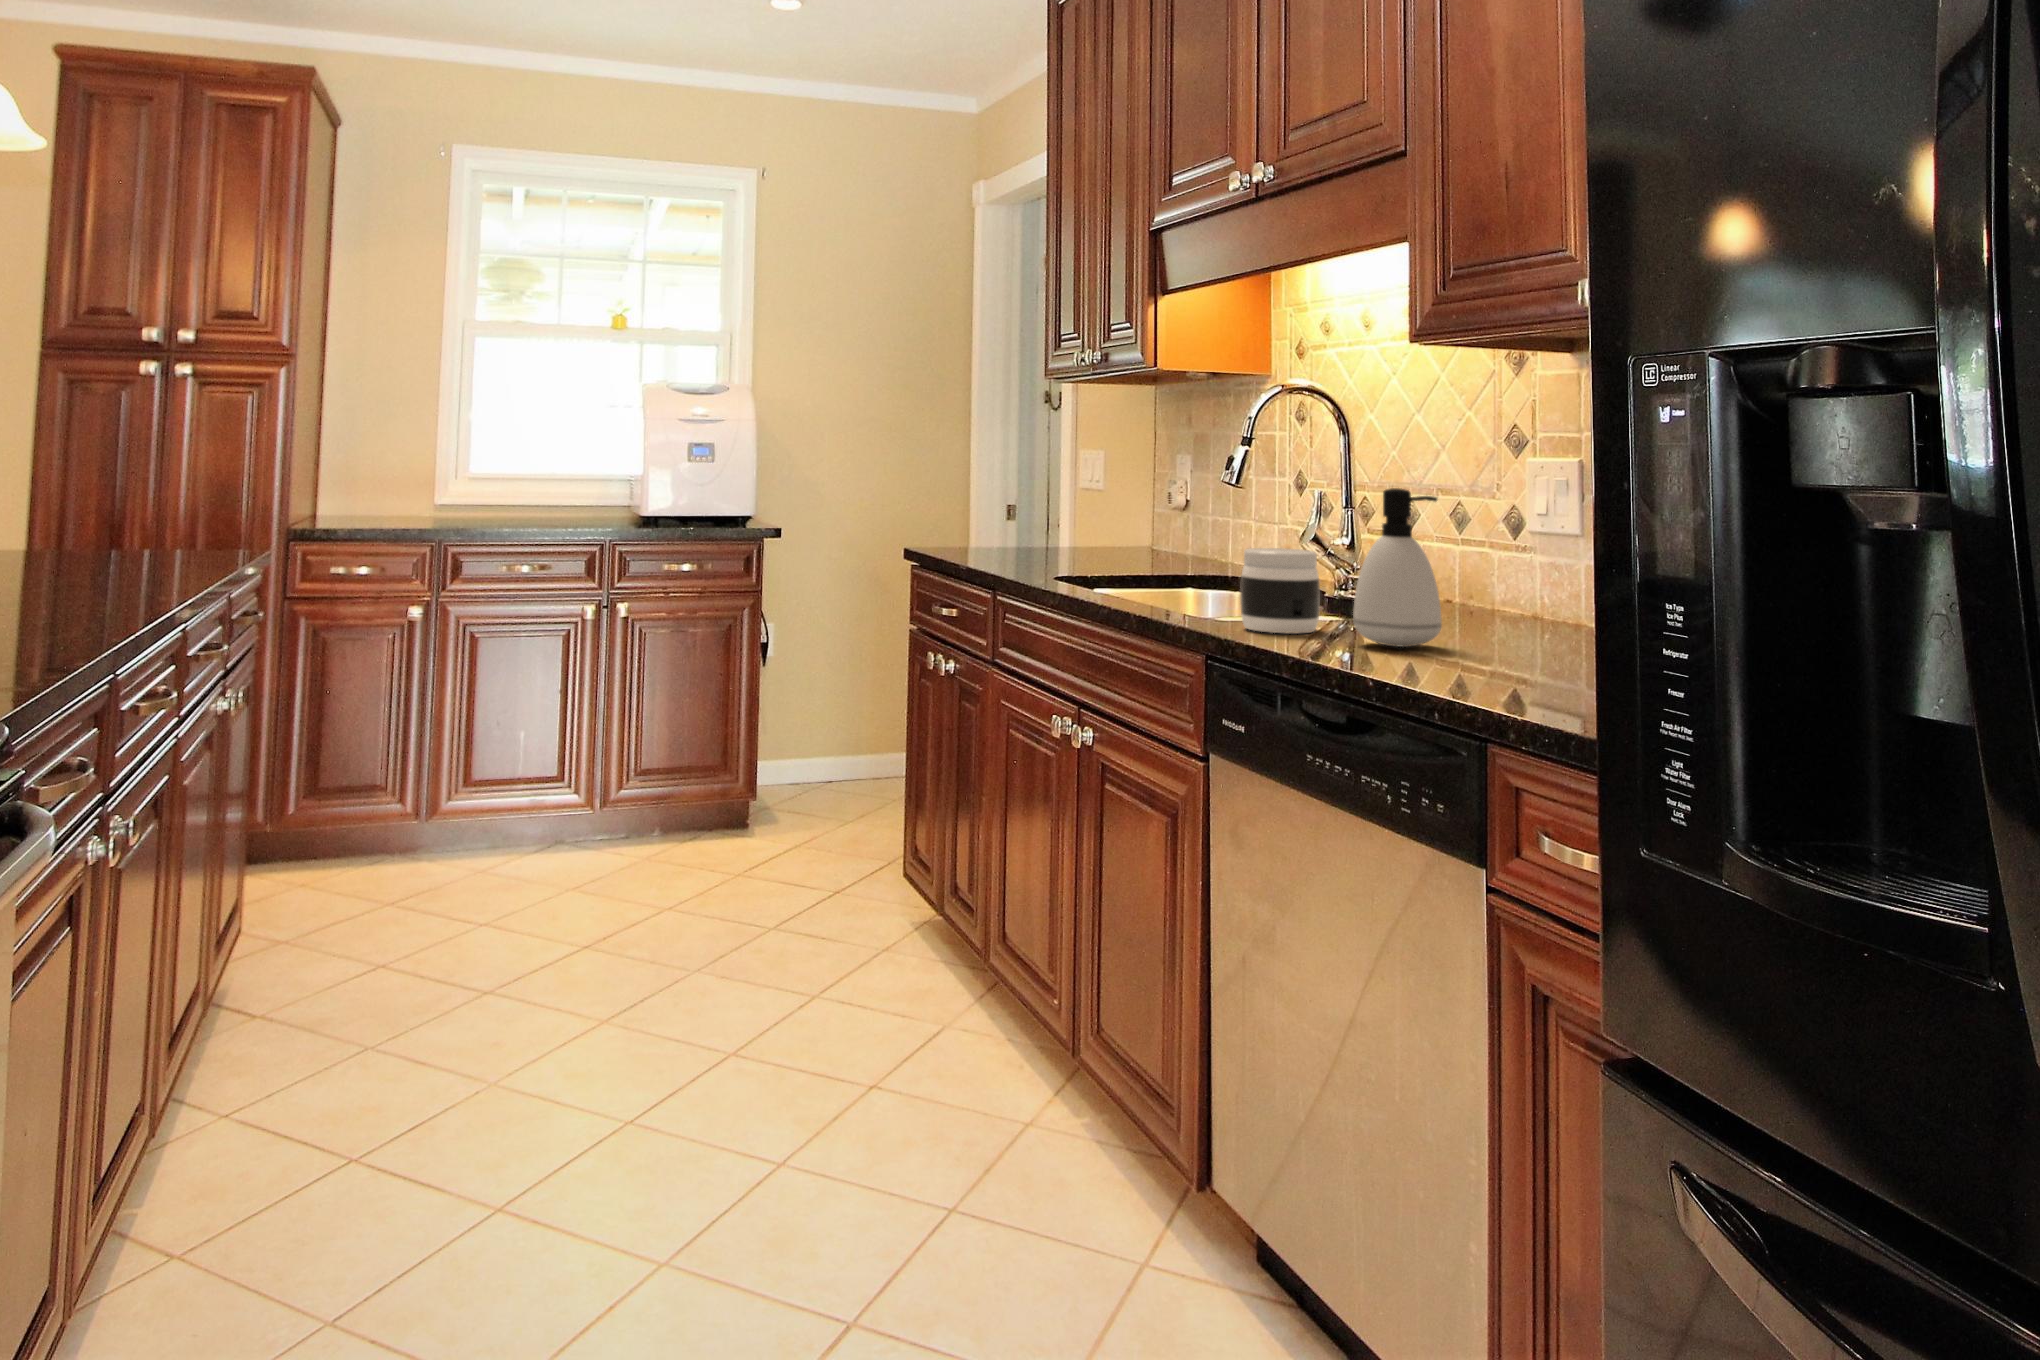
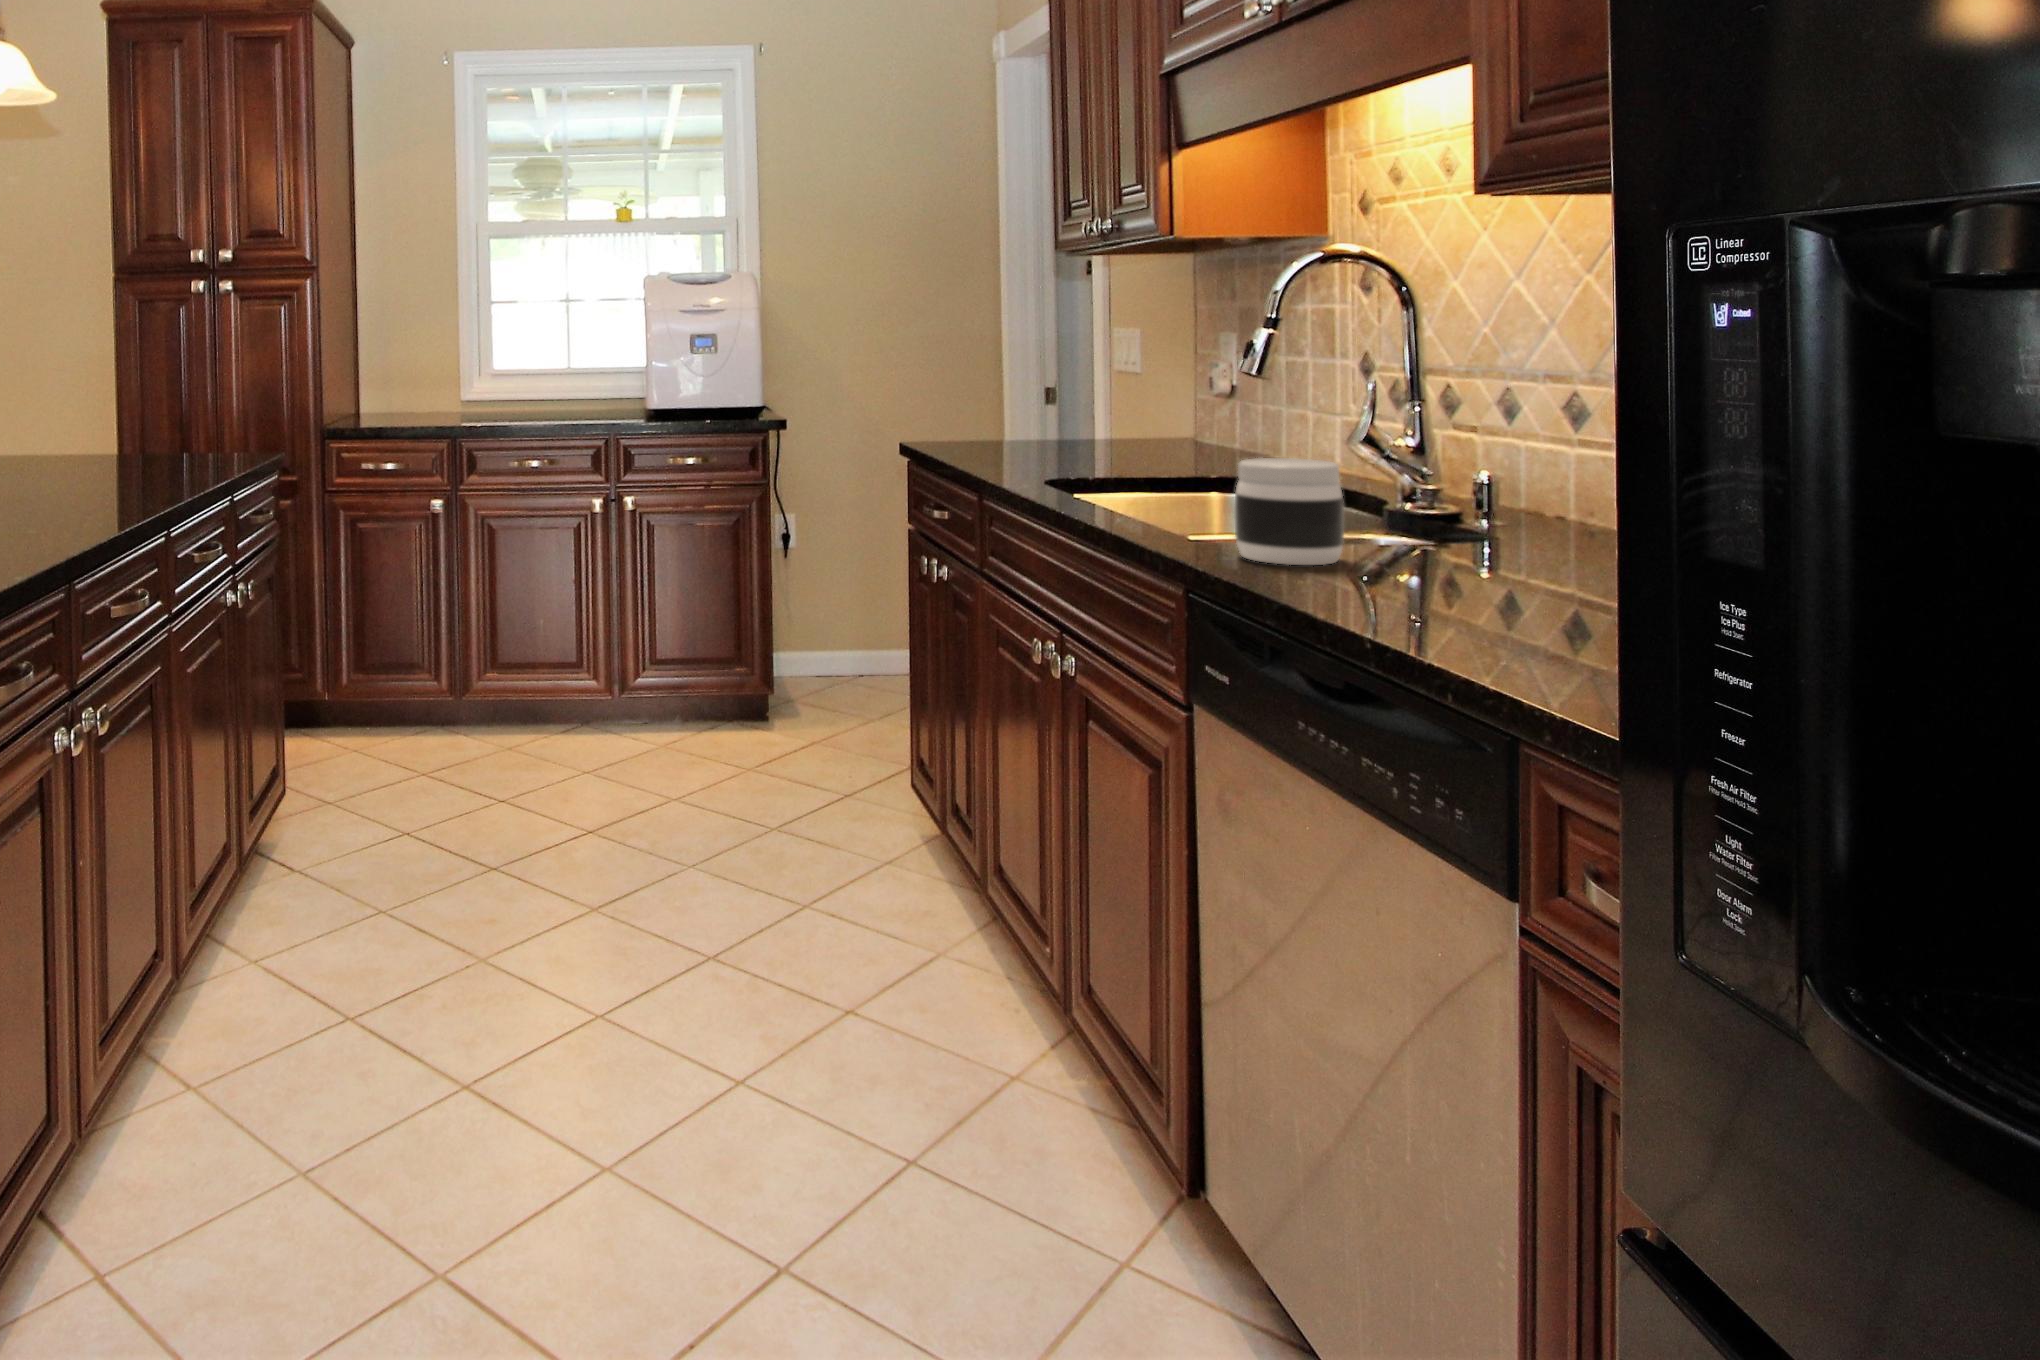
soap dispenser: present [1353,488,1442,647] -> none [1378,387,1509,591]

